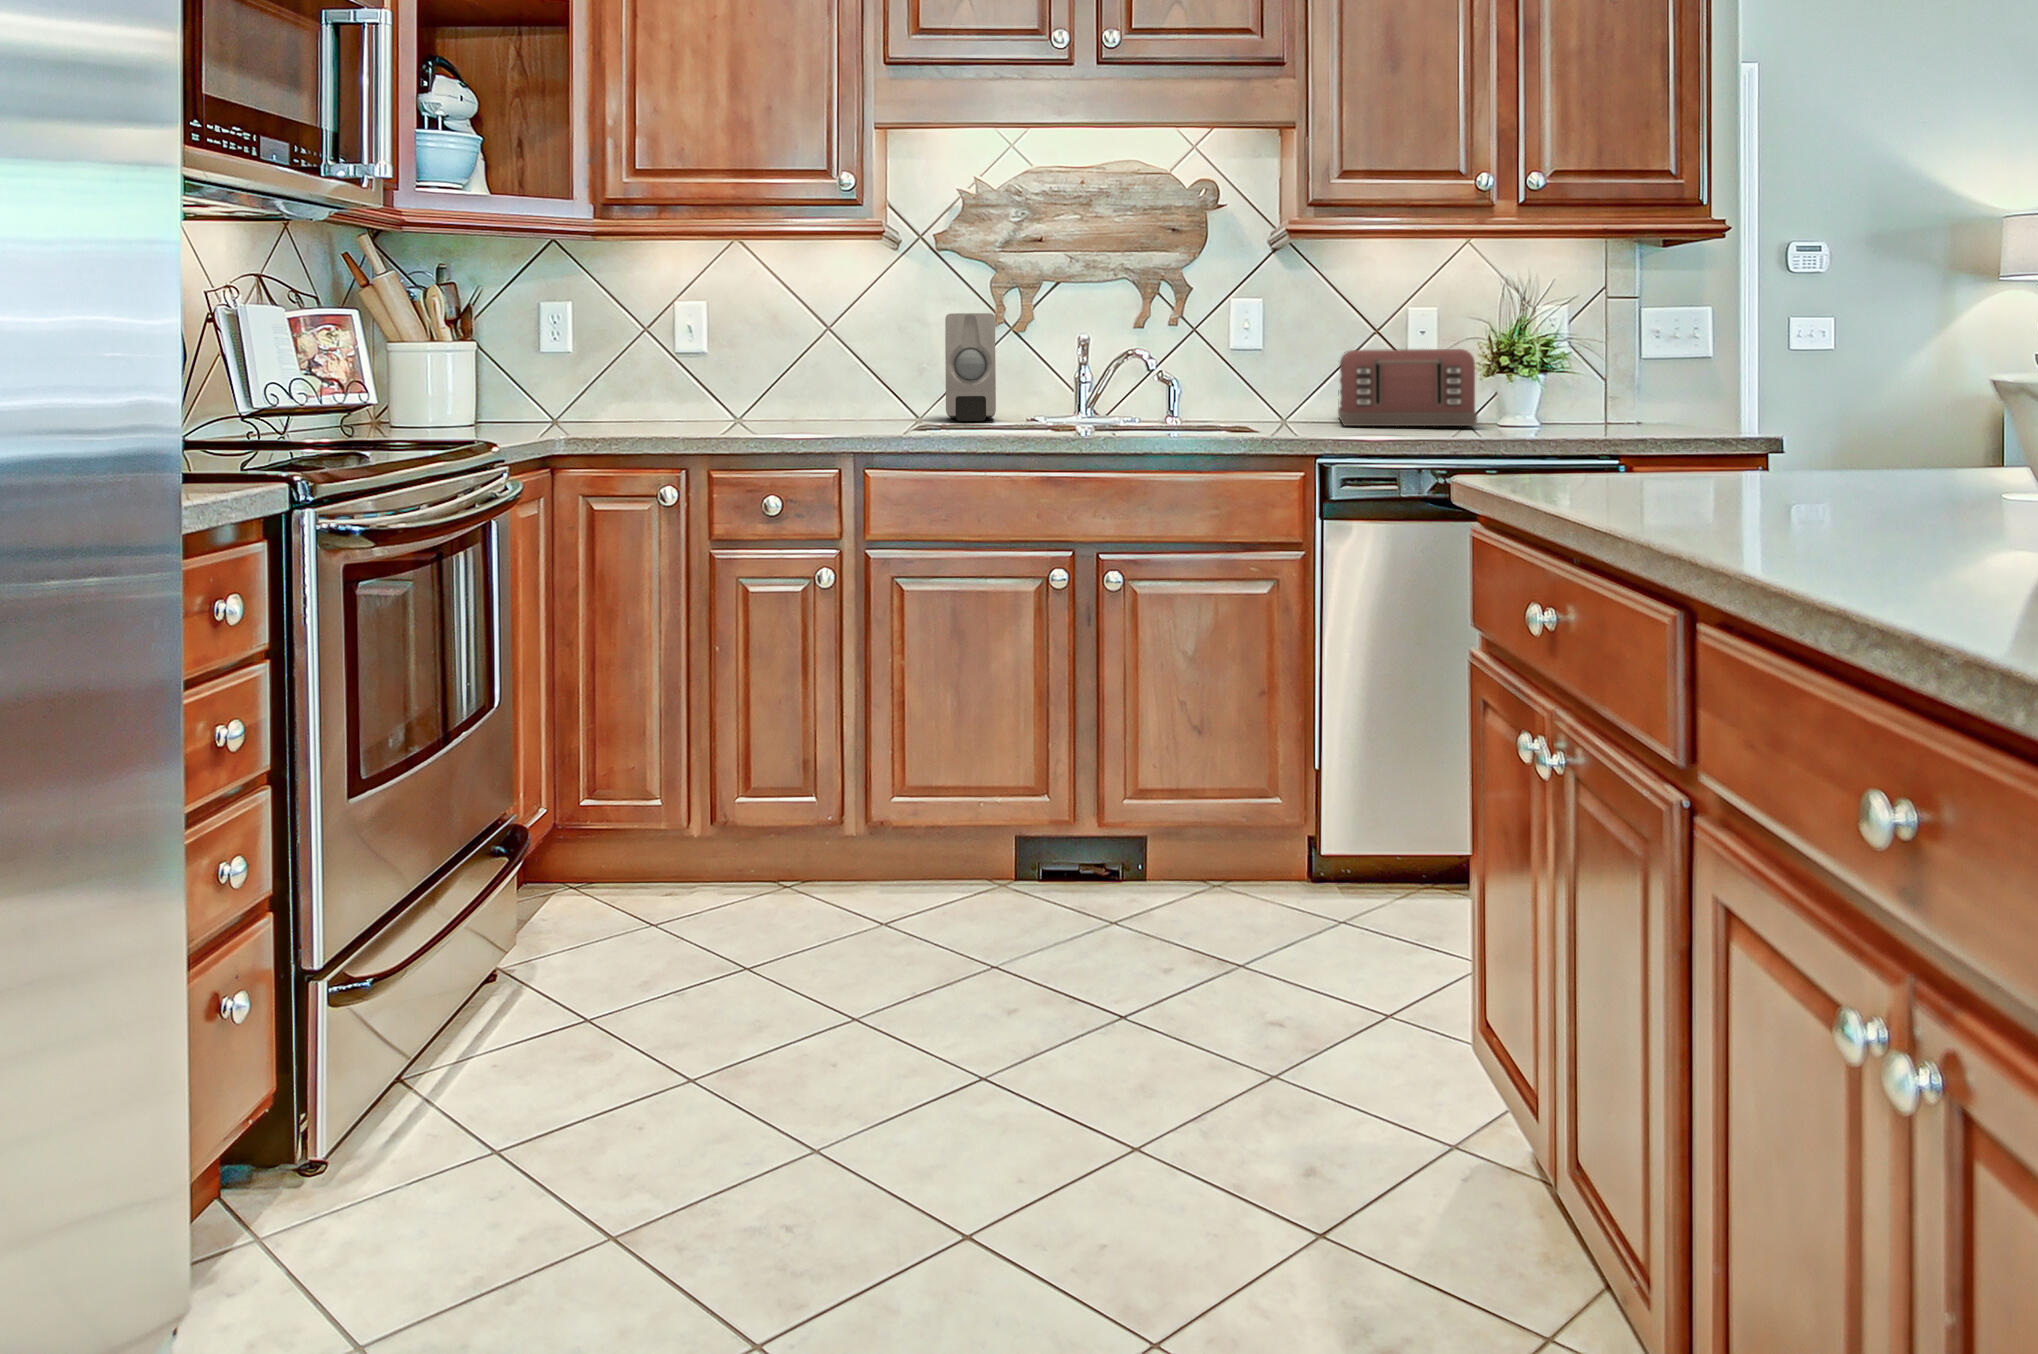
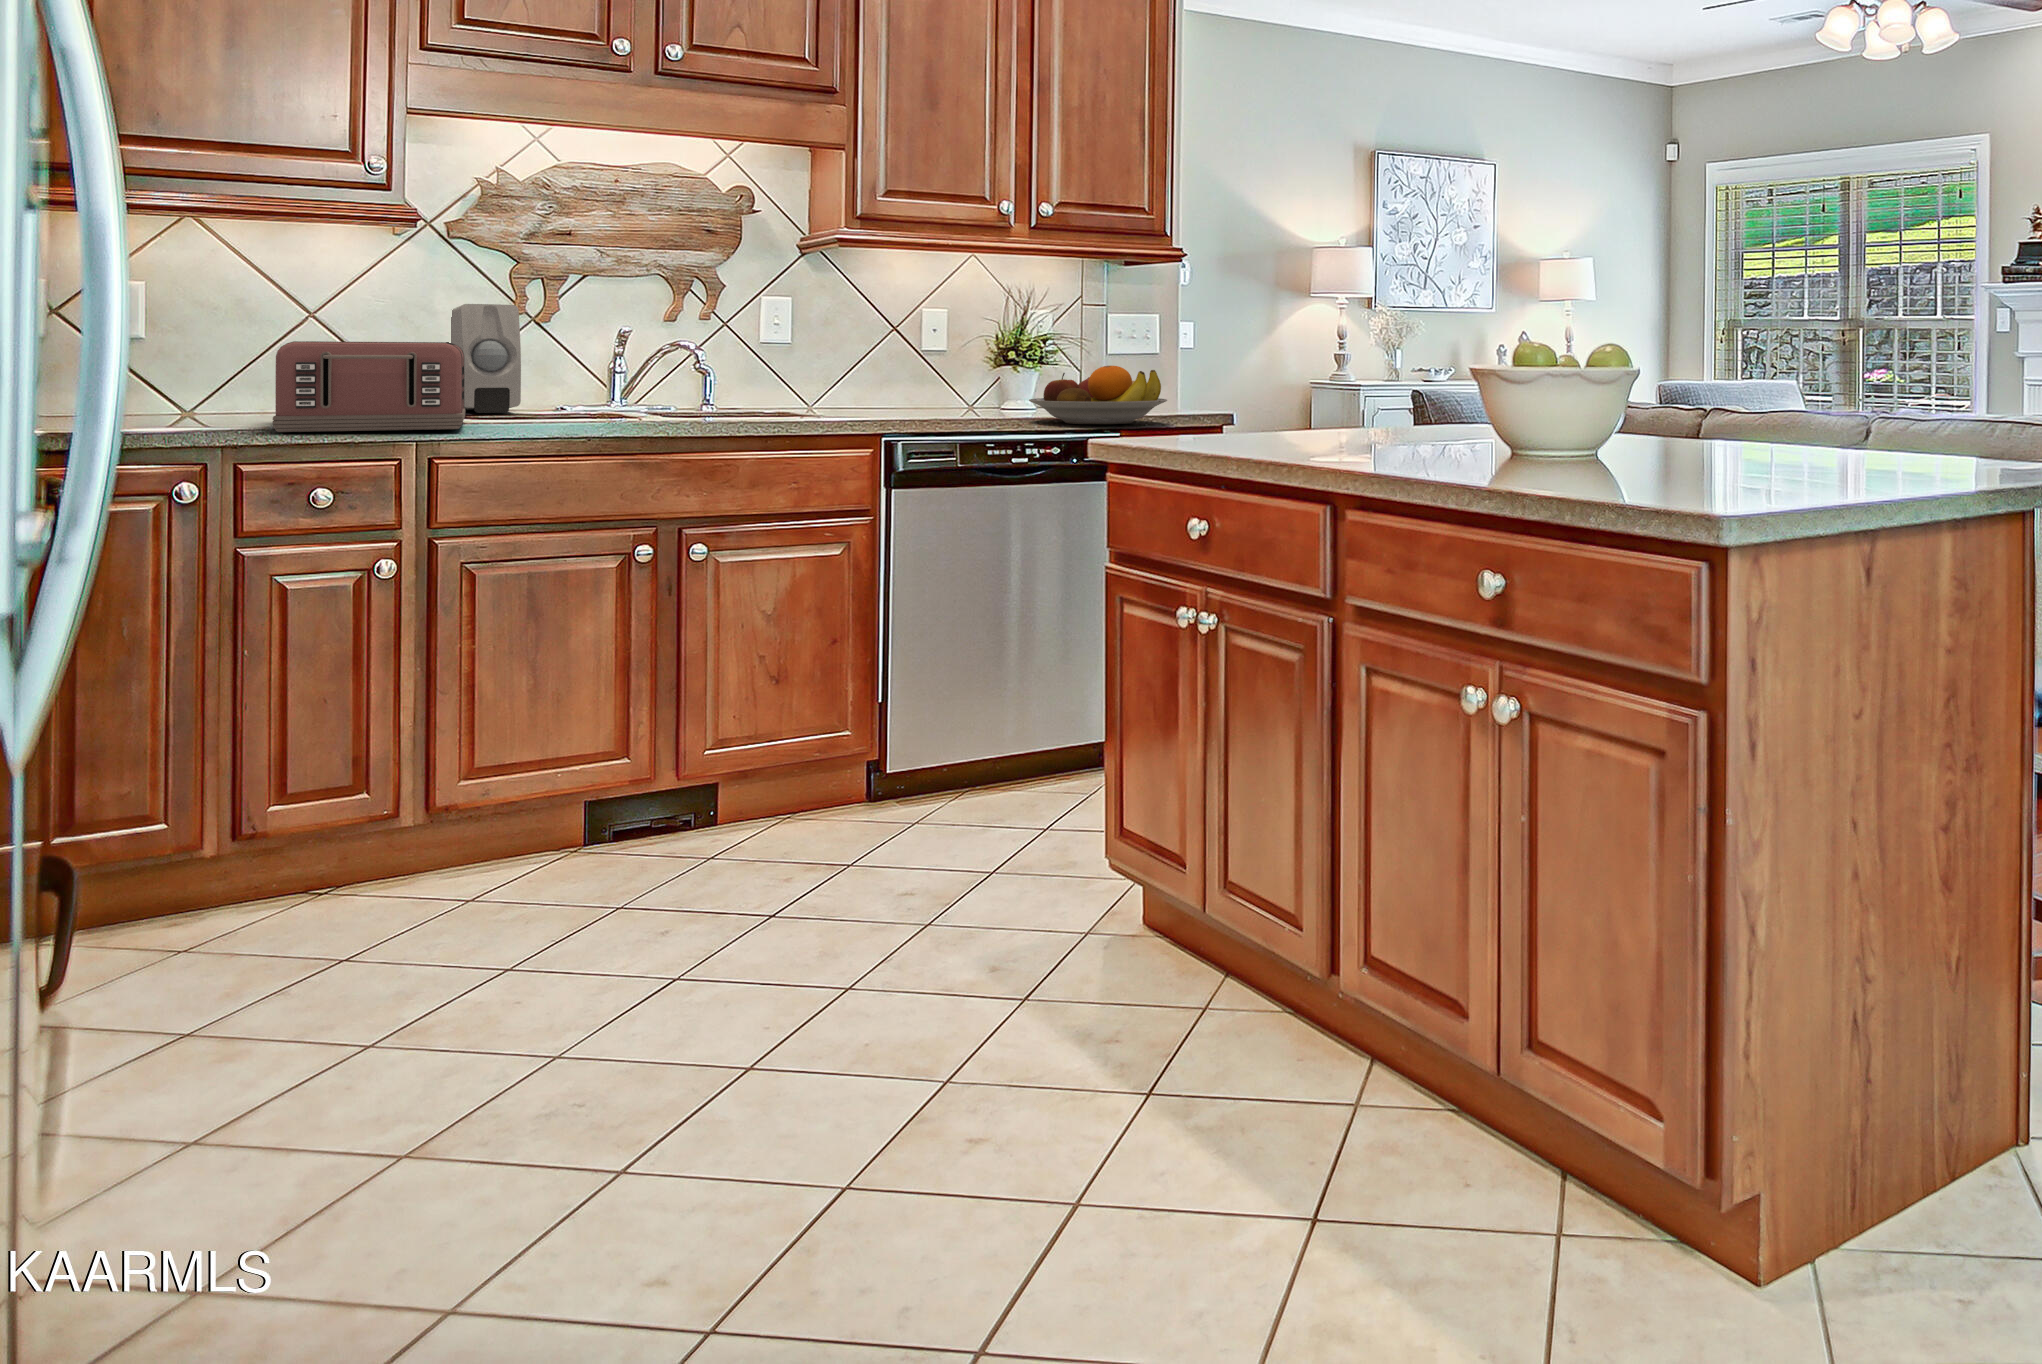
toaster: present [1338,349,1477,426] -> present [273,341,465,432]
fruit bowl: none [1504,370,1690,446] -> present [1029,366,1167,424]

